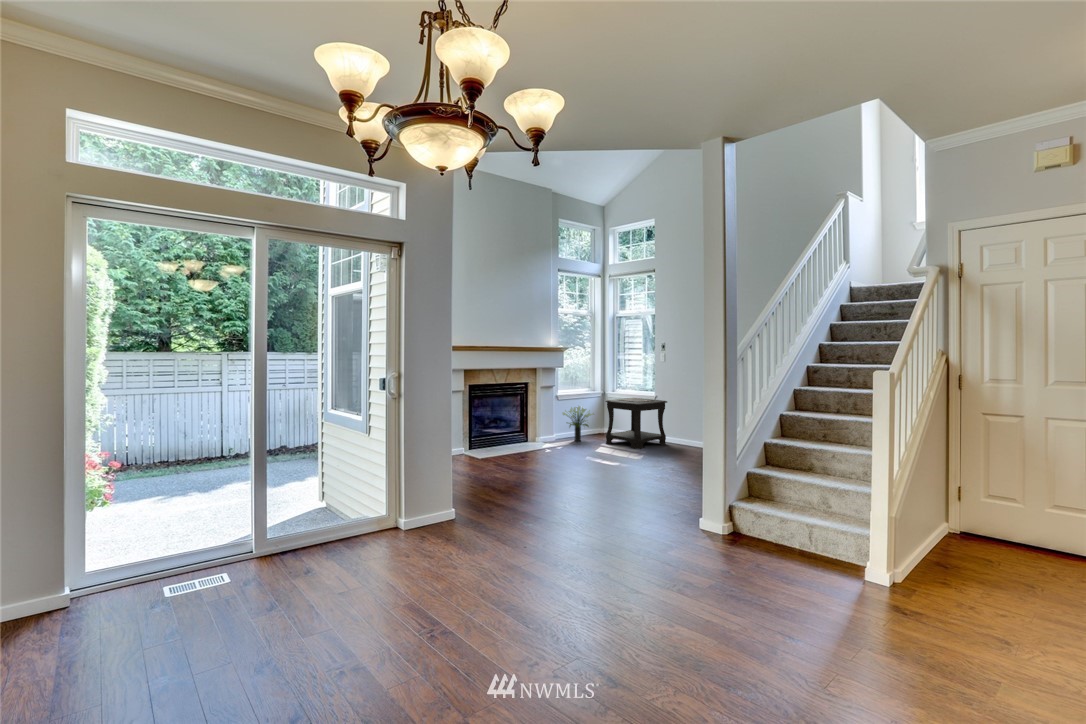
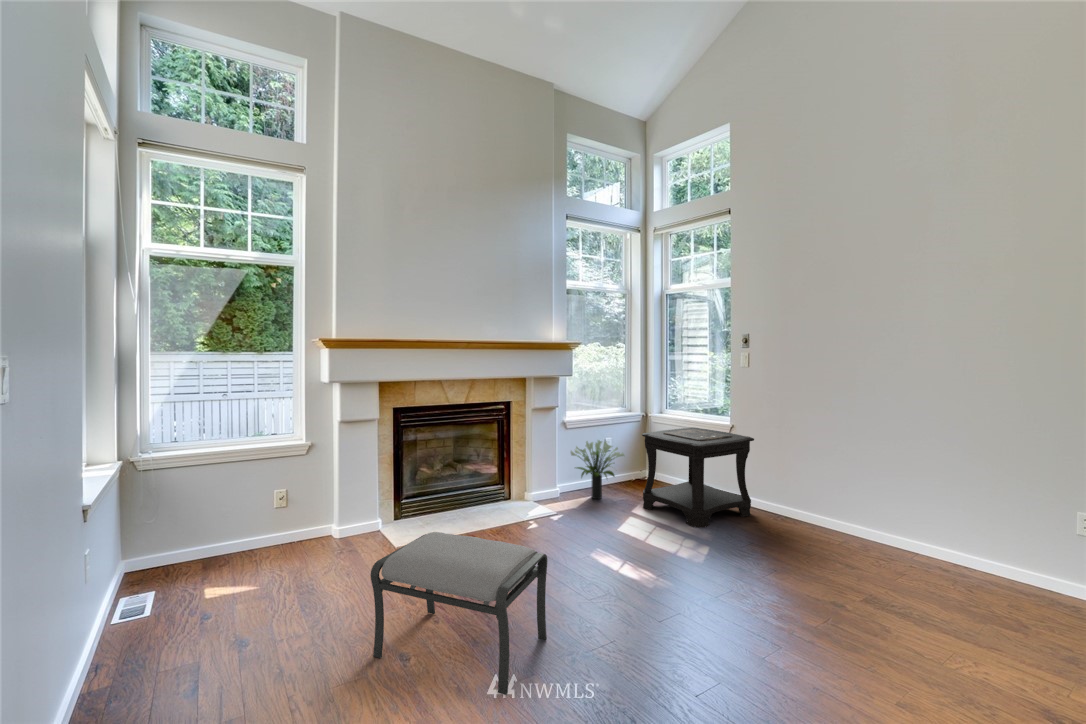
ottoman: none [508,434,578,486] -> present [371,532,547,695]

